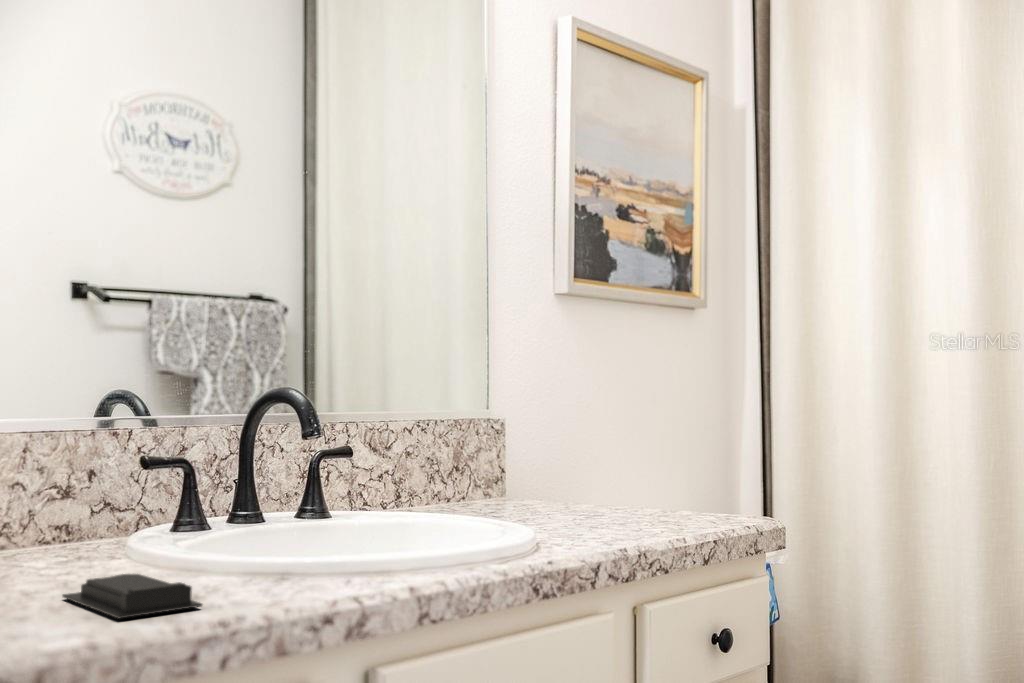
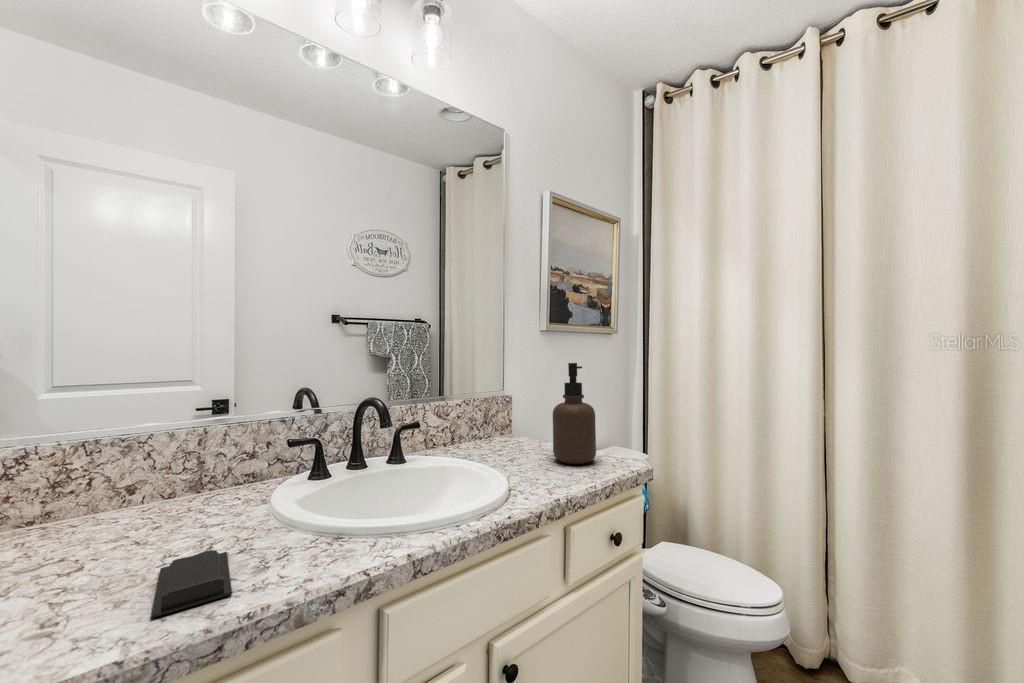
soap dispenser: none [597,341,675,521] -> present [553,363,596,464]

